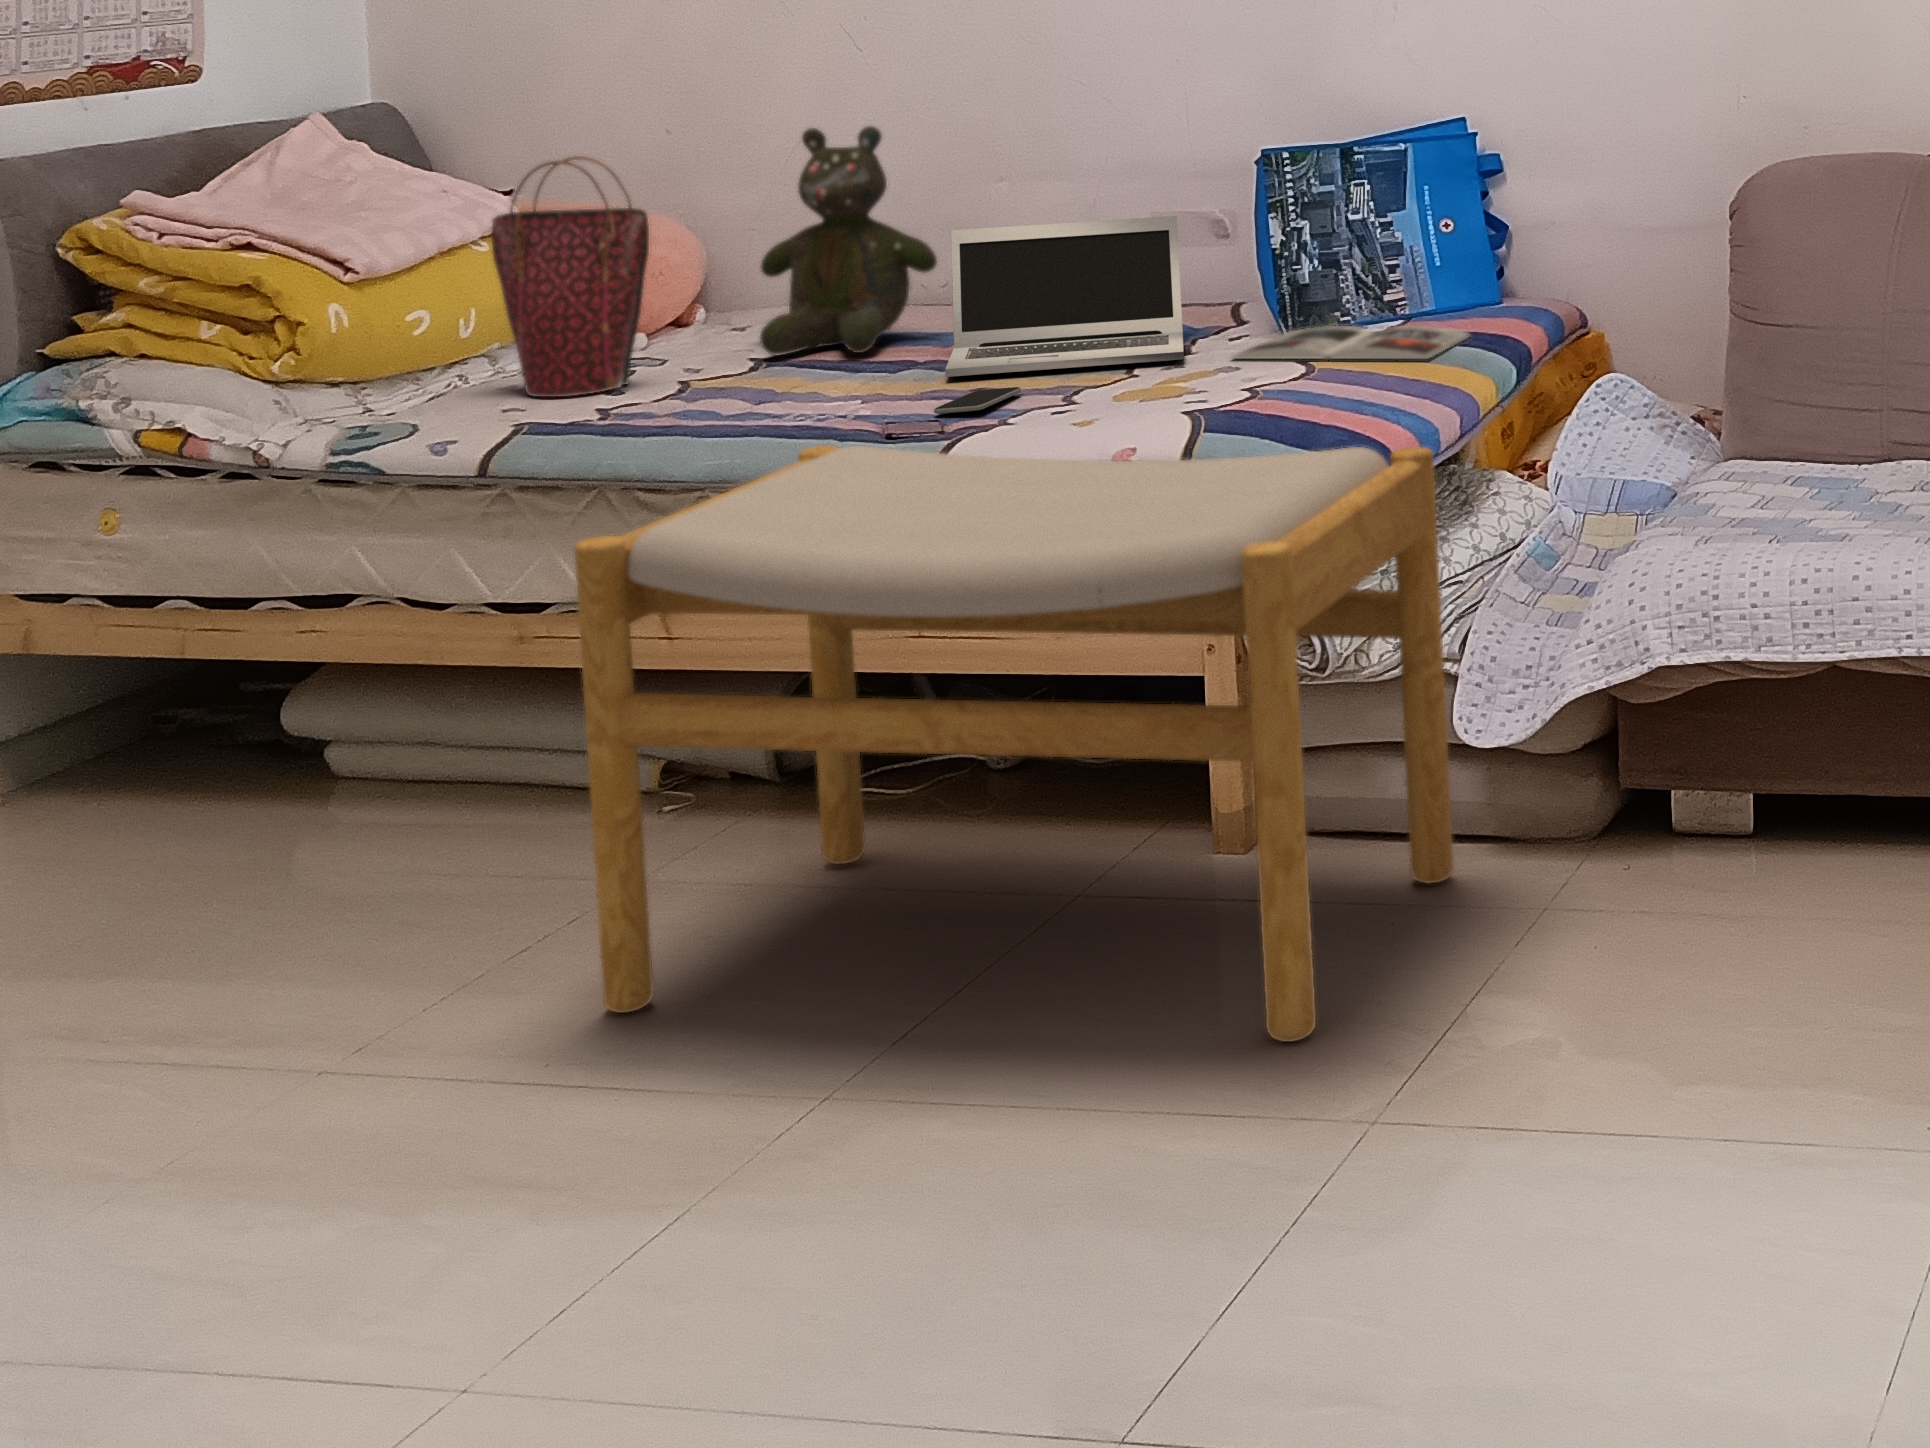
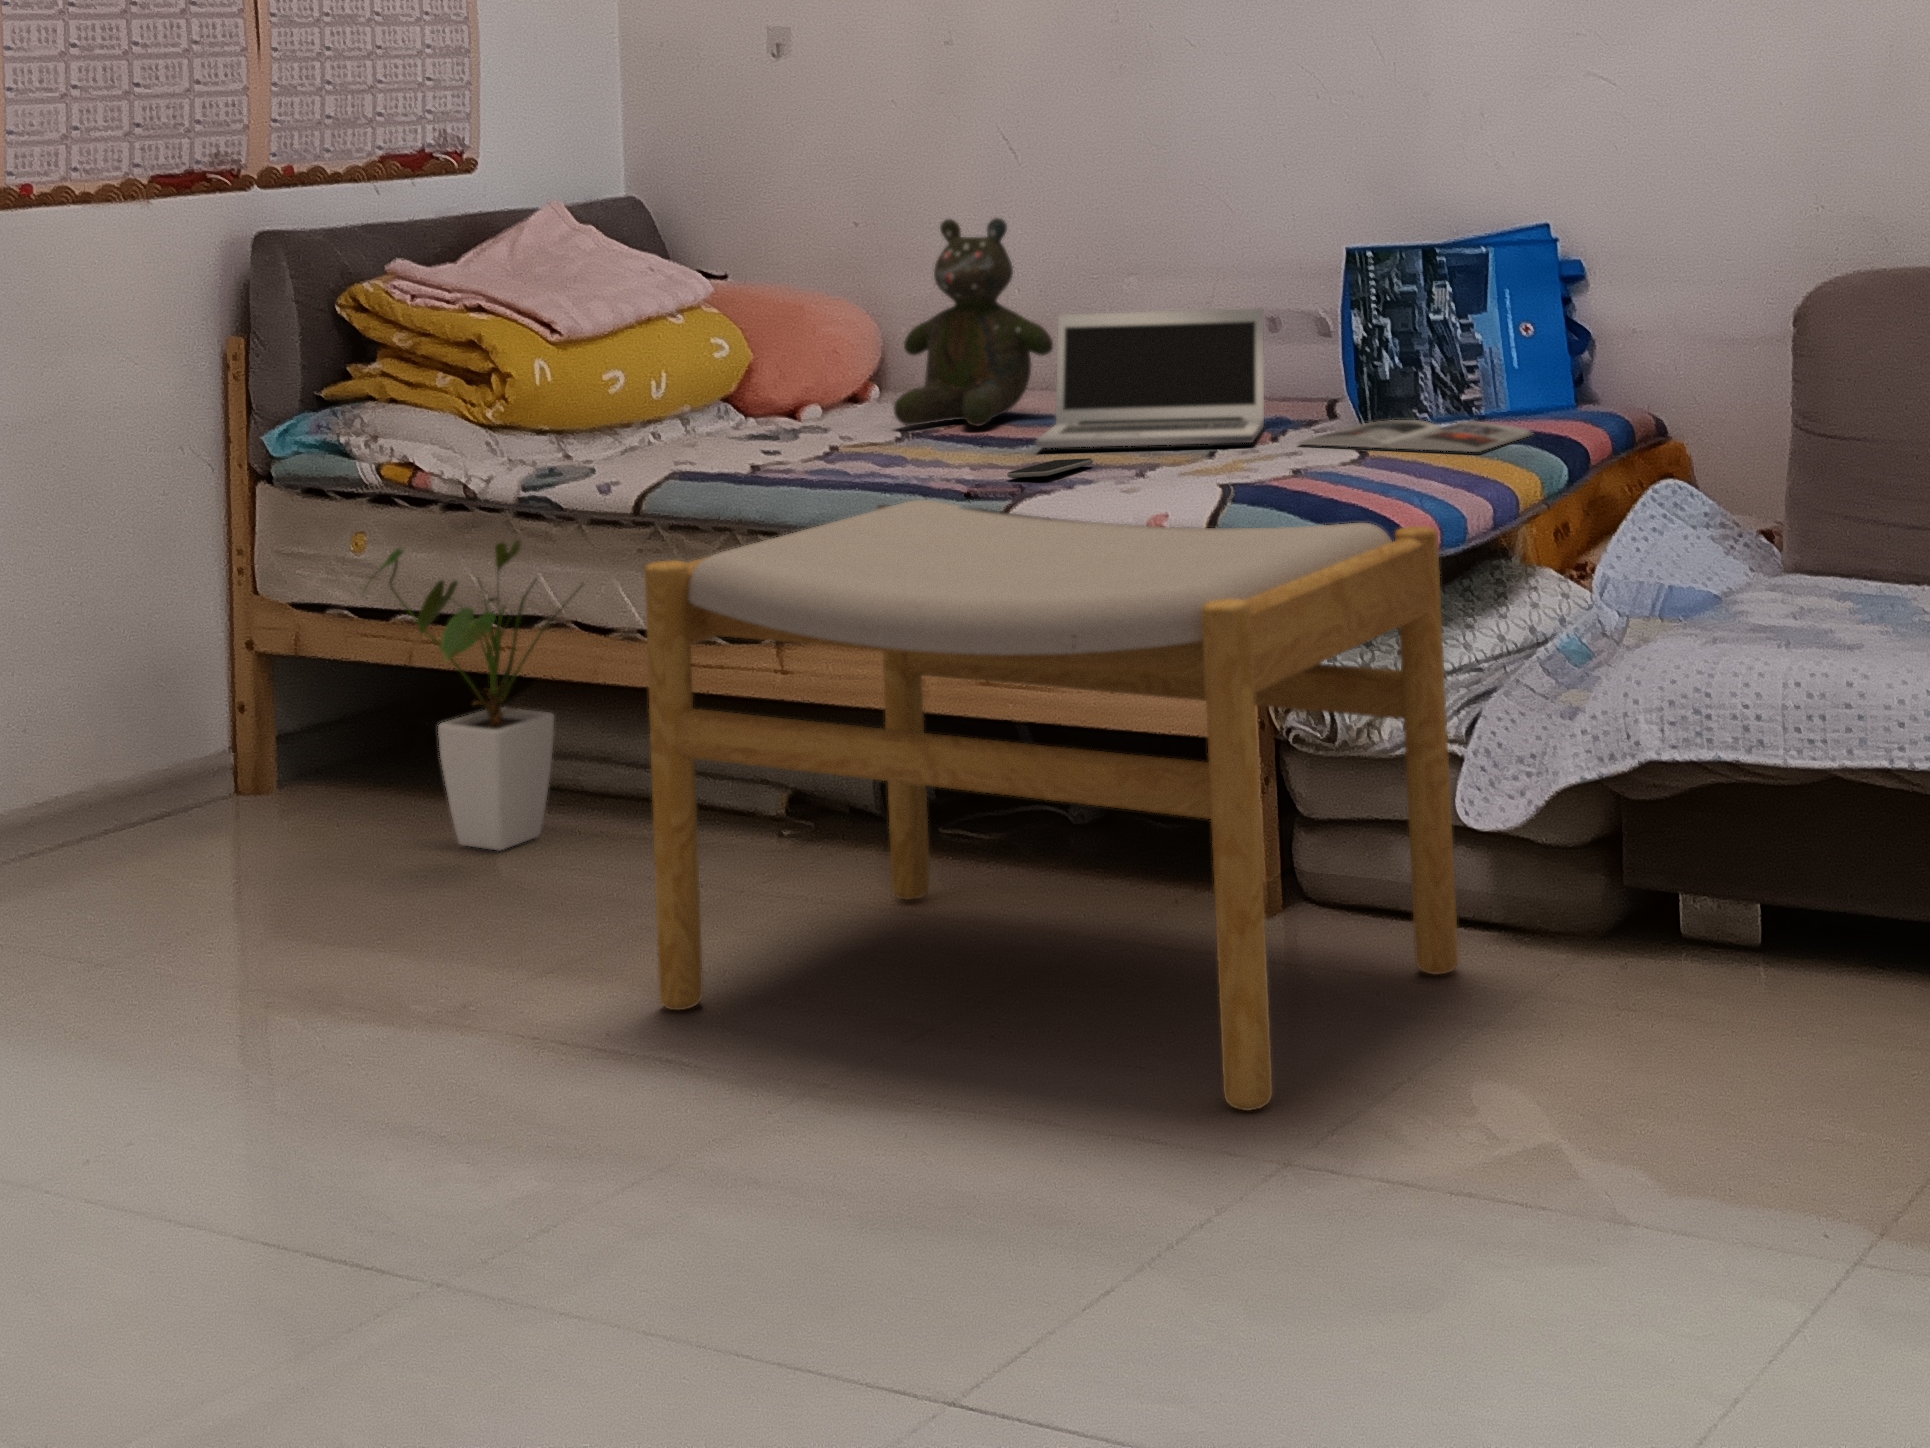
handbag: present [491,156,649,397] -> none [668,235,794,451]
house plant: none [145,488,509,858] -> present [373,540,570,850]

